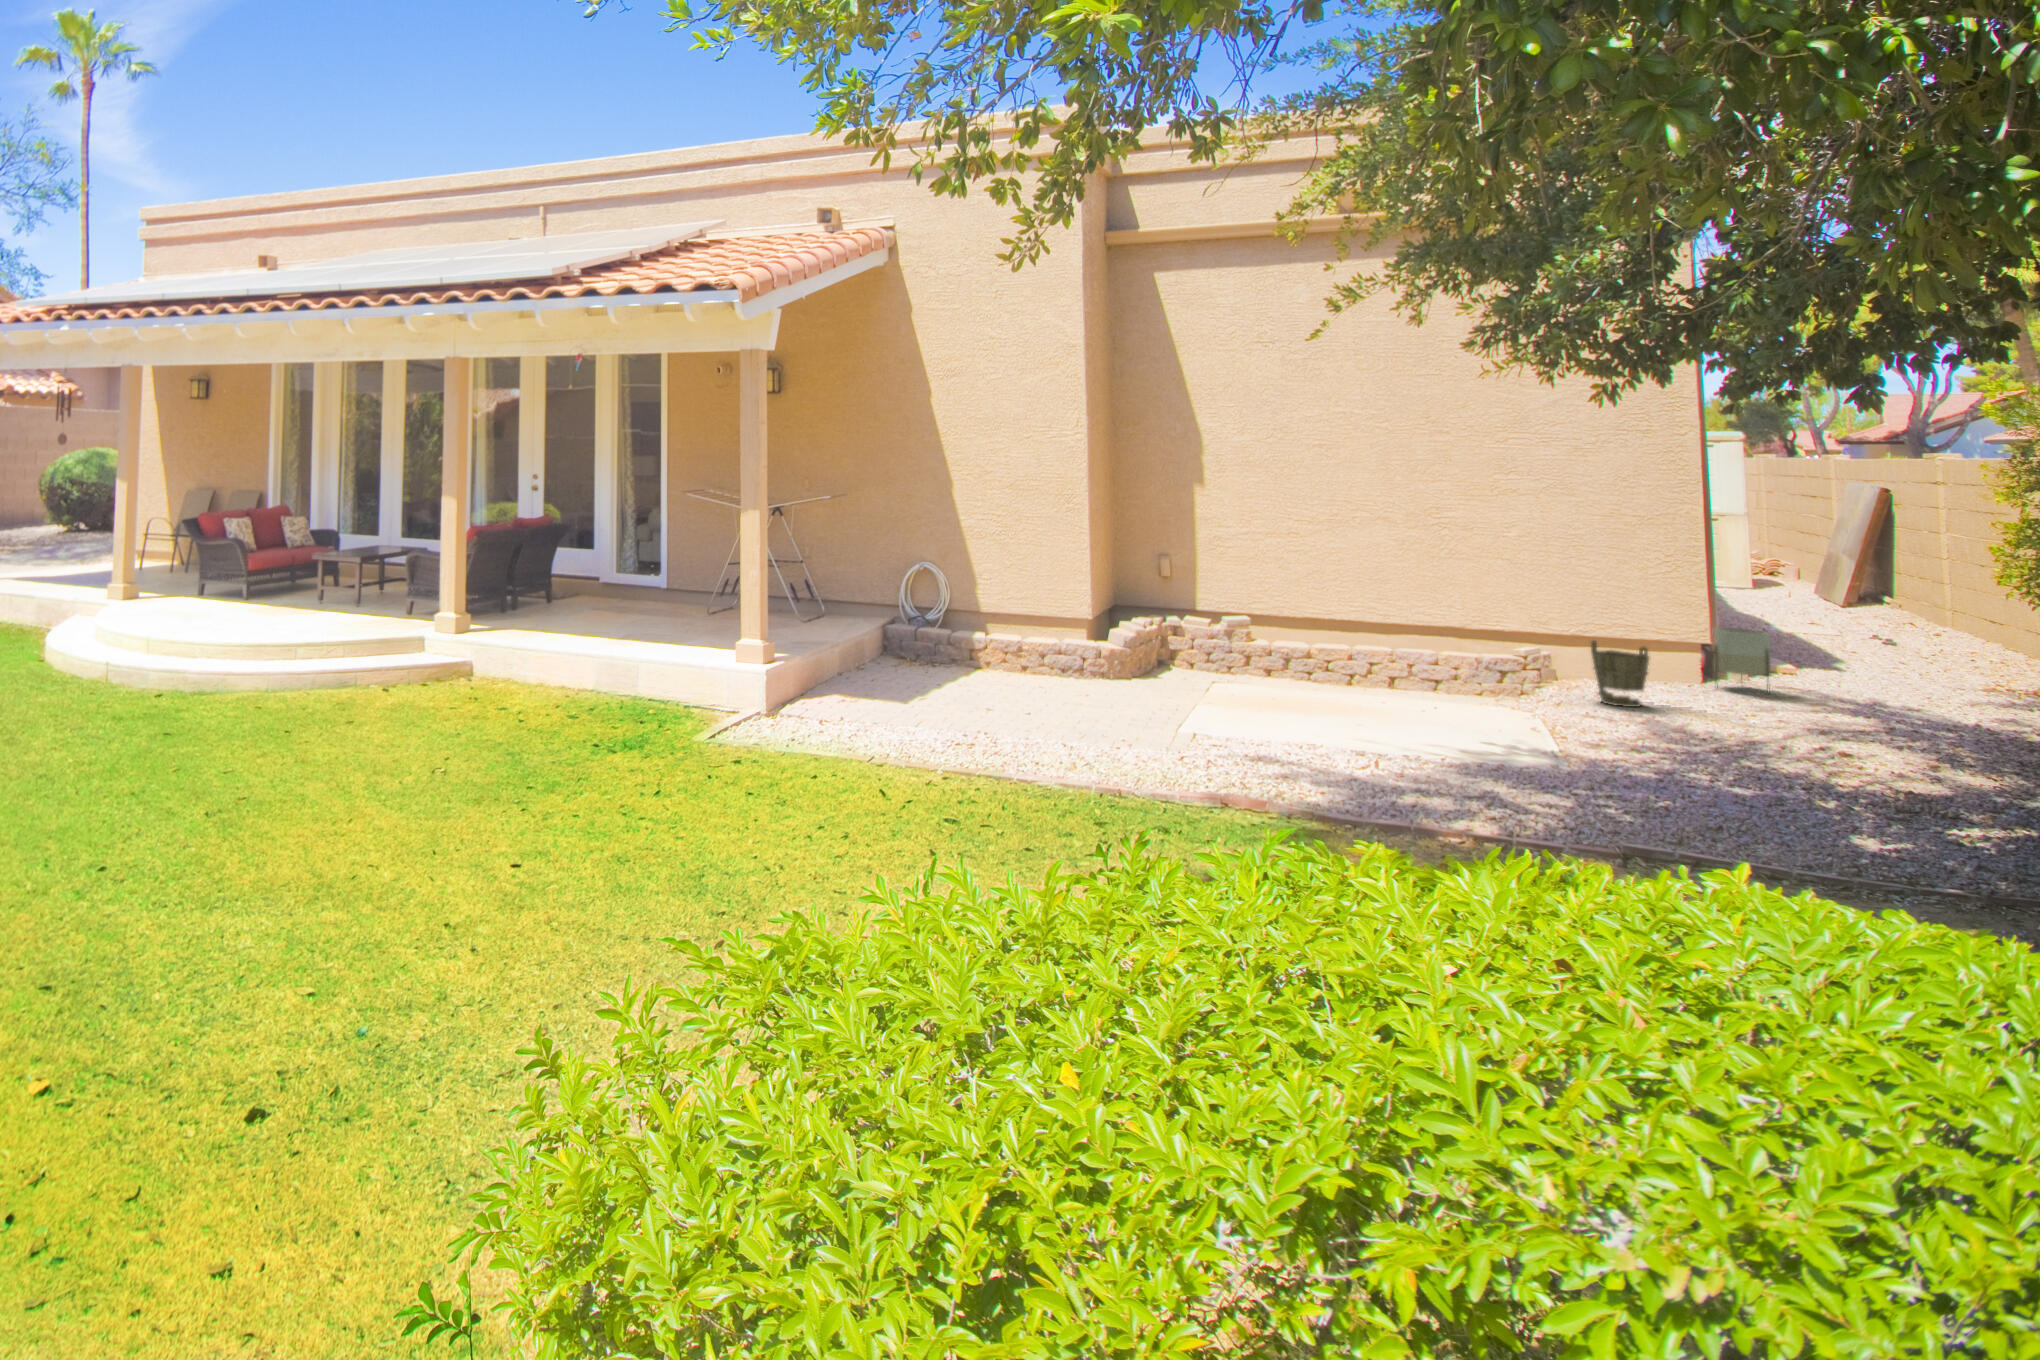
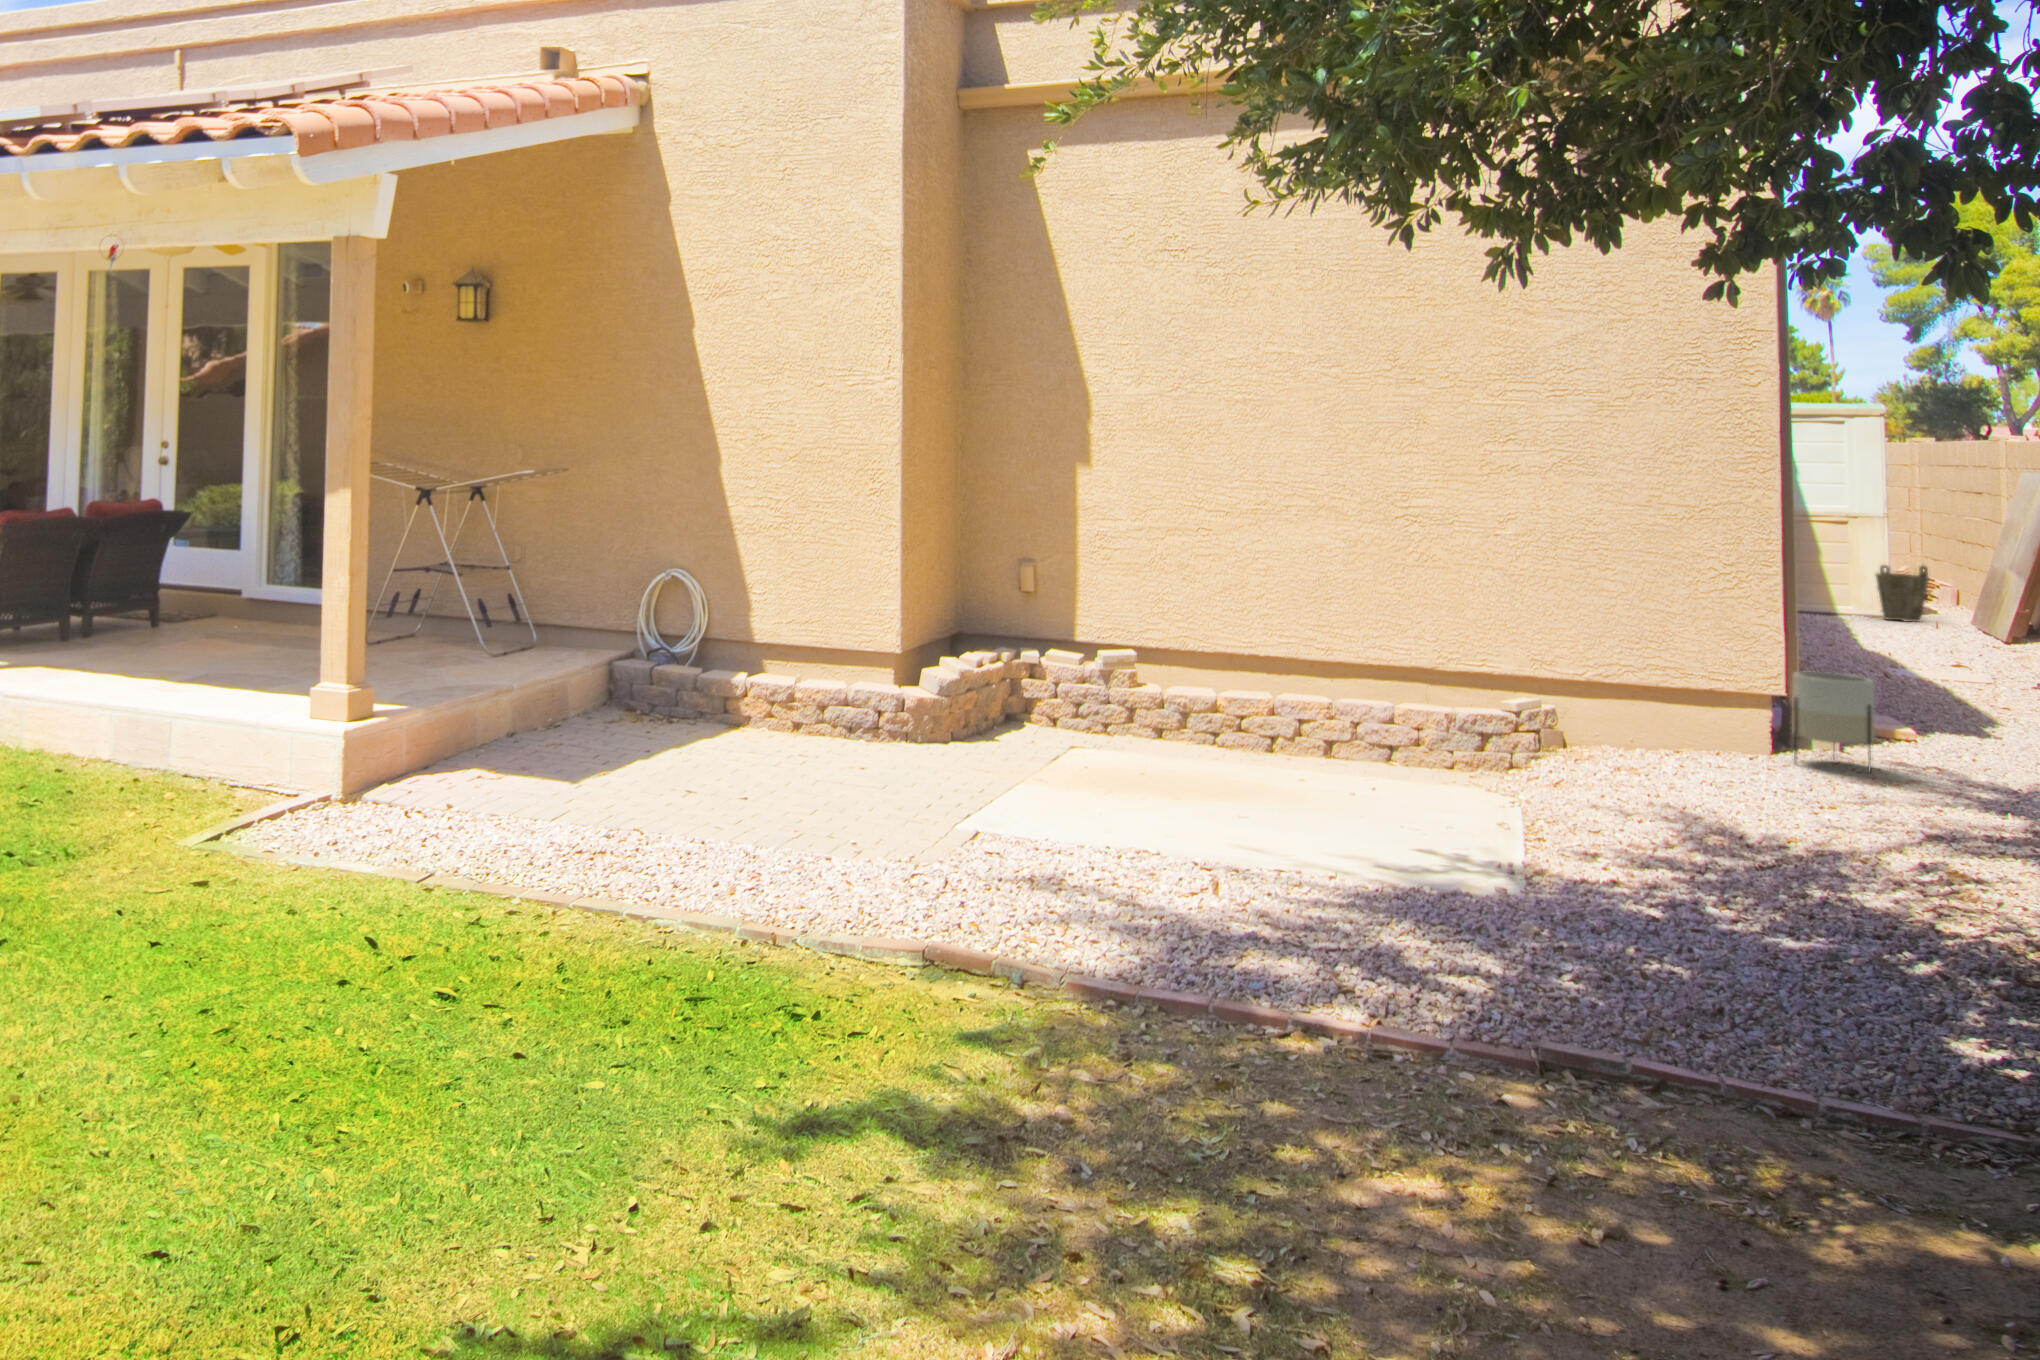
bucket: present [1591,640,1649,707] -> present [1876,565,1929,622]

